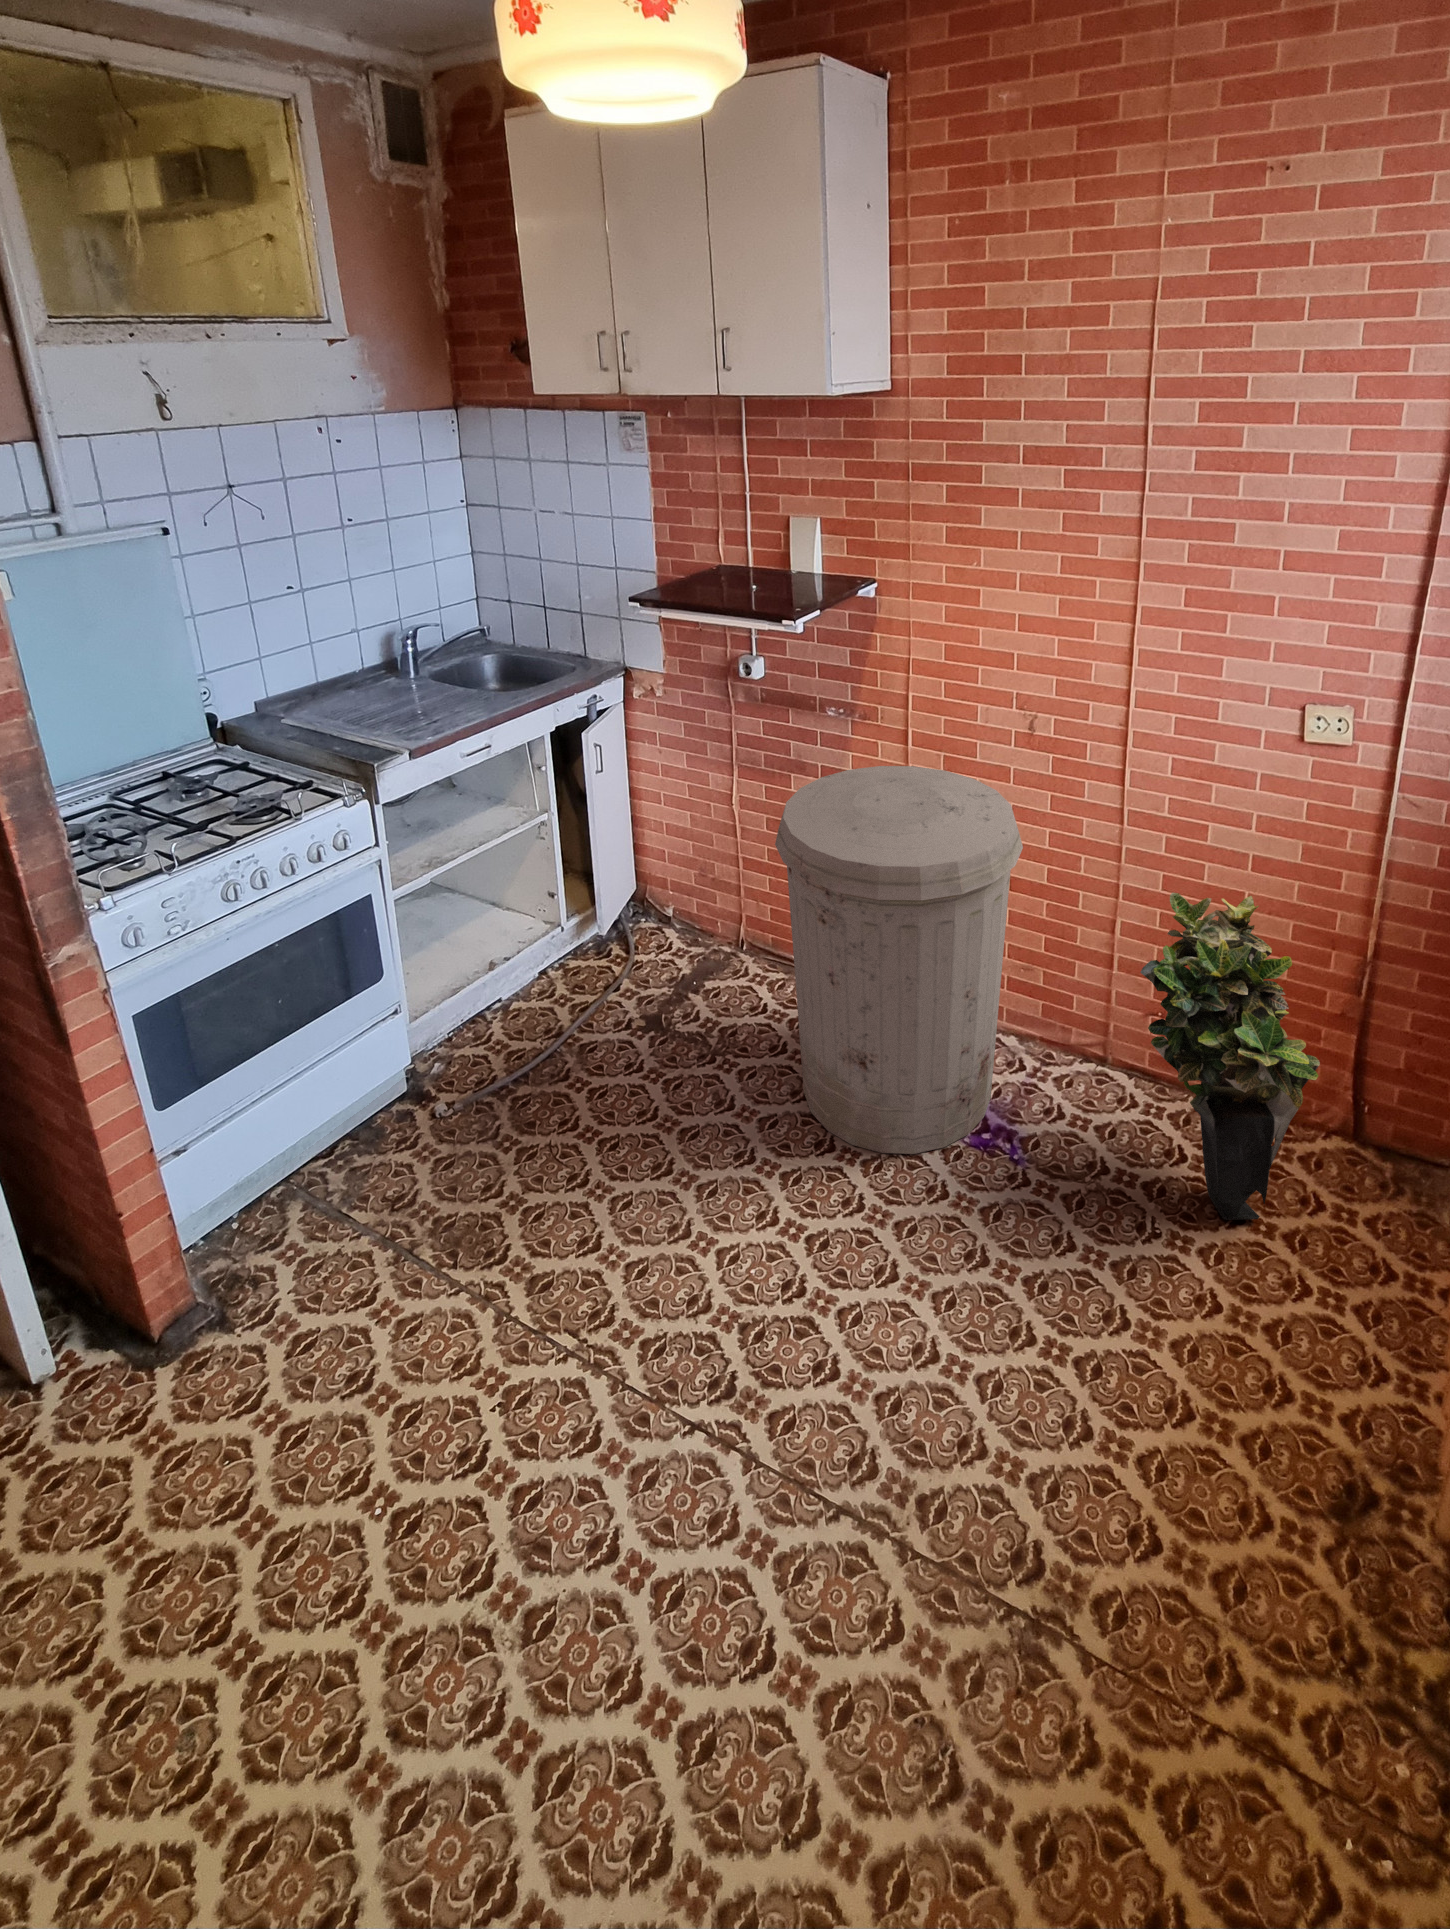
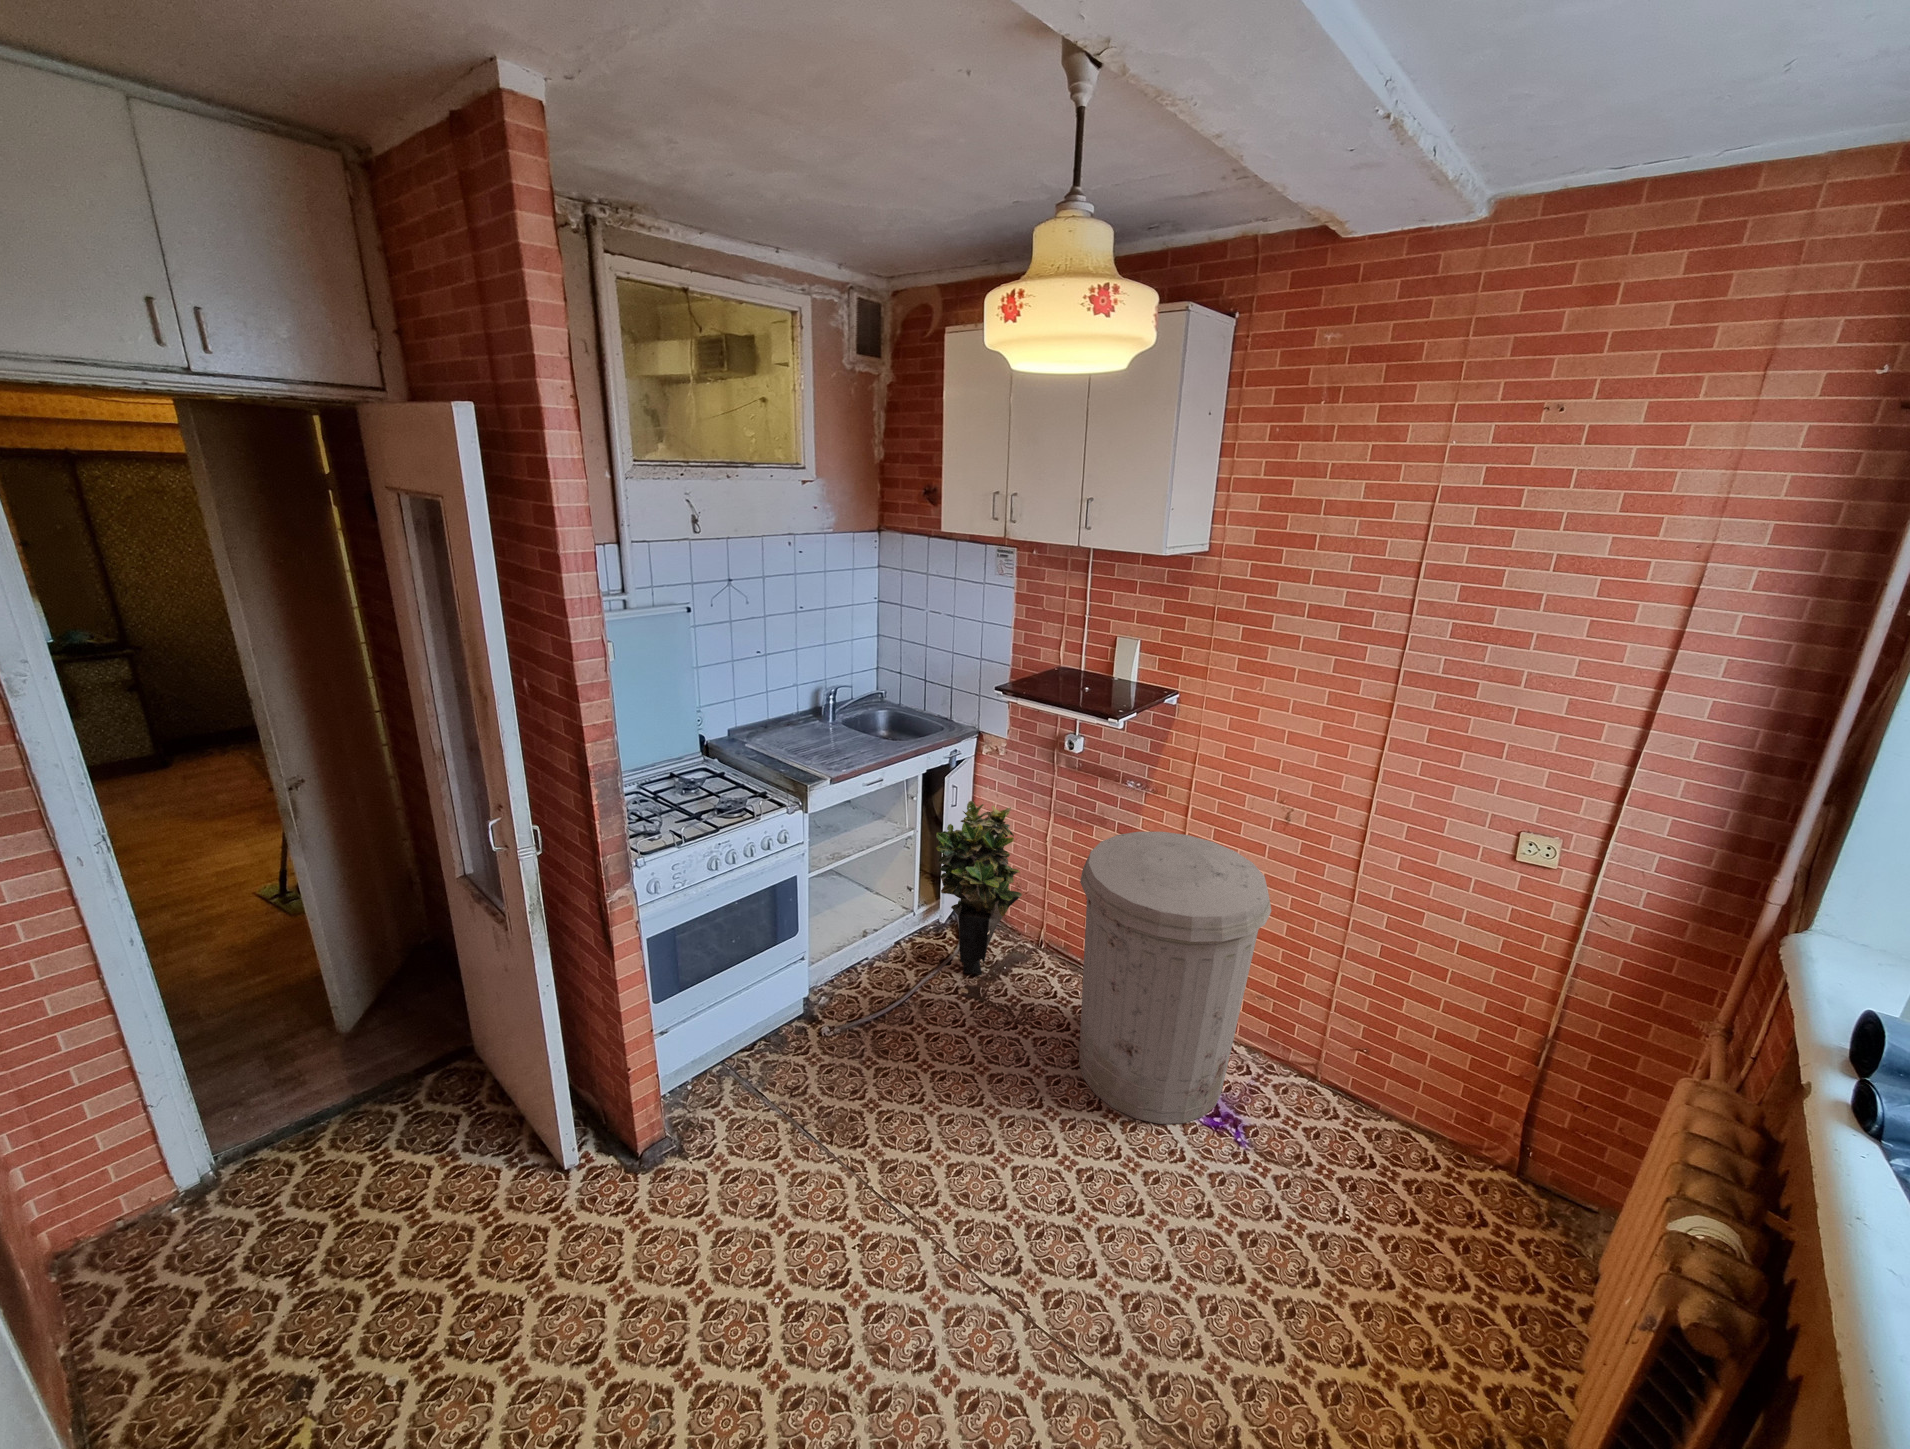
potted plant: present [1140,893,1320,1220] -> present [936,801,1022,975]

